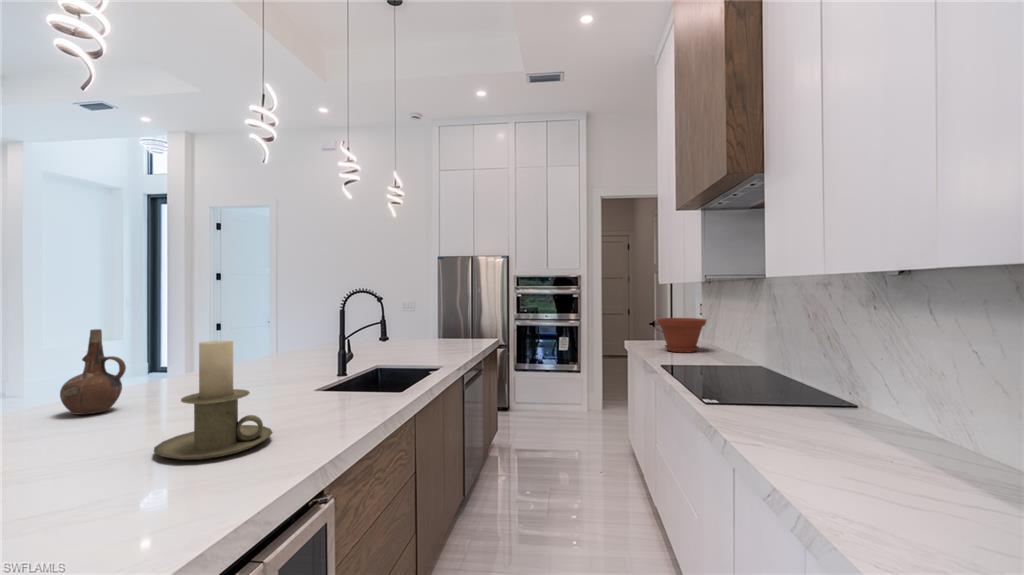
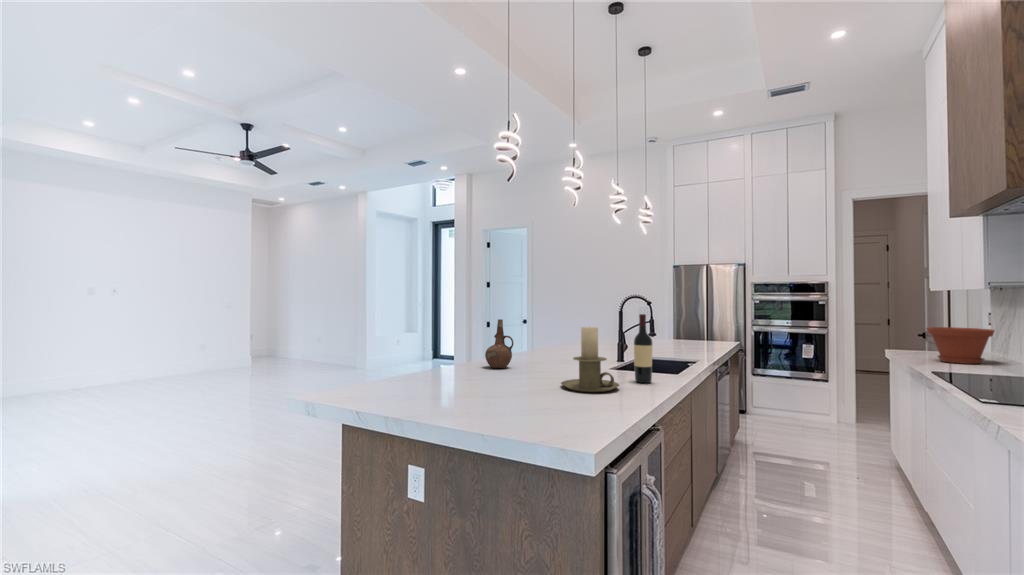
wine bottle: none [316,316,345,421] -> present [634,314,652,383]

